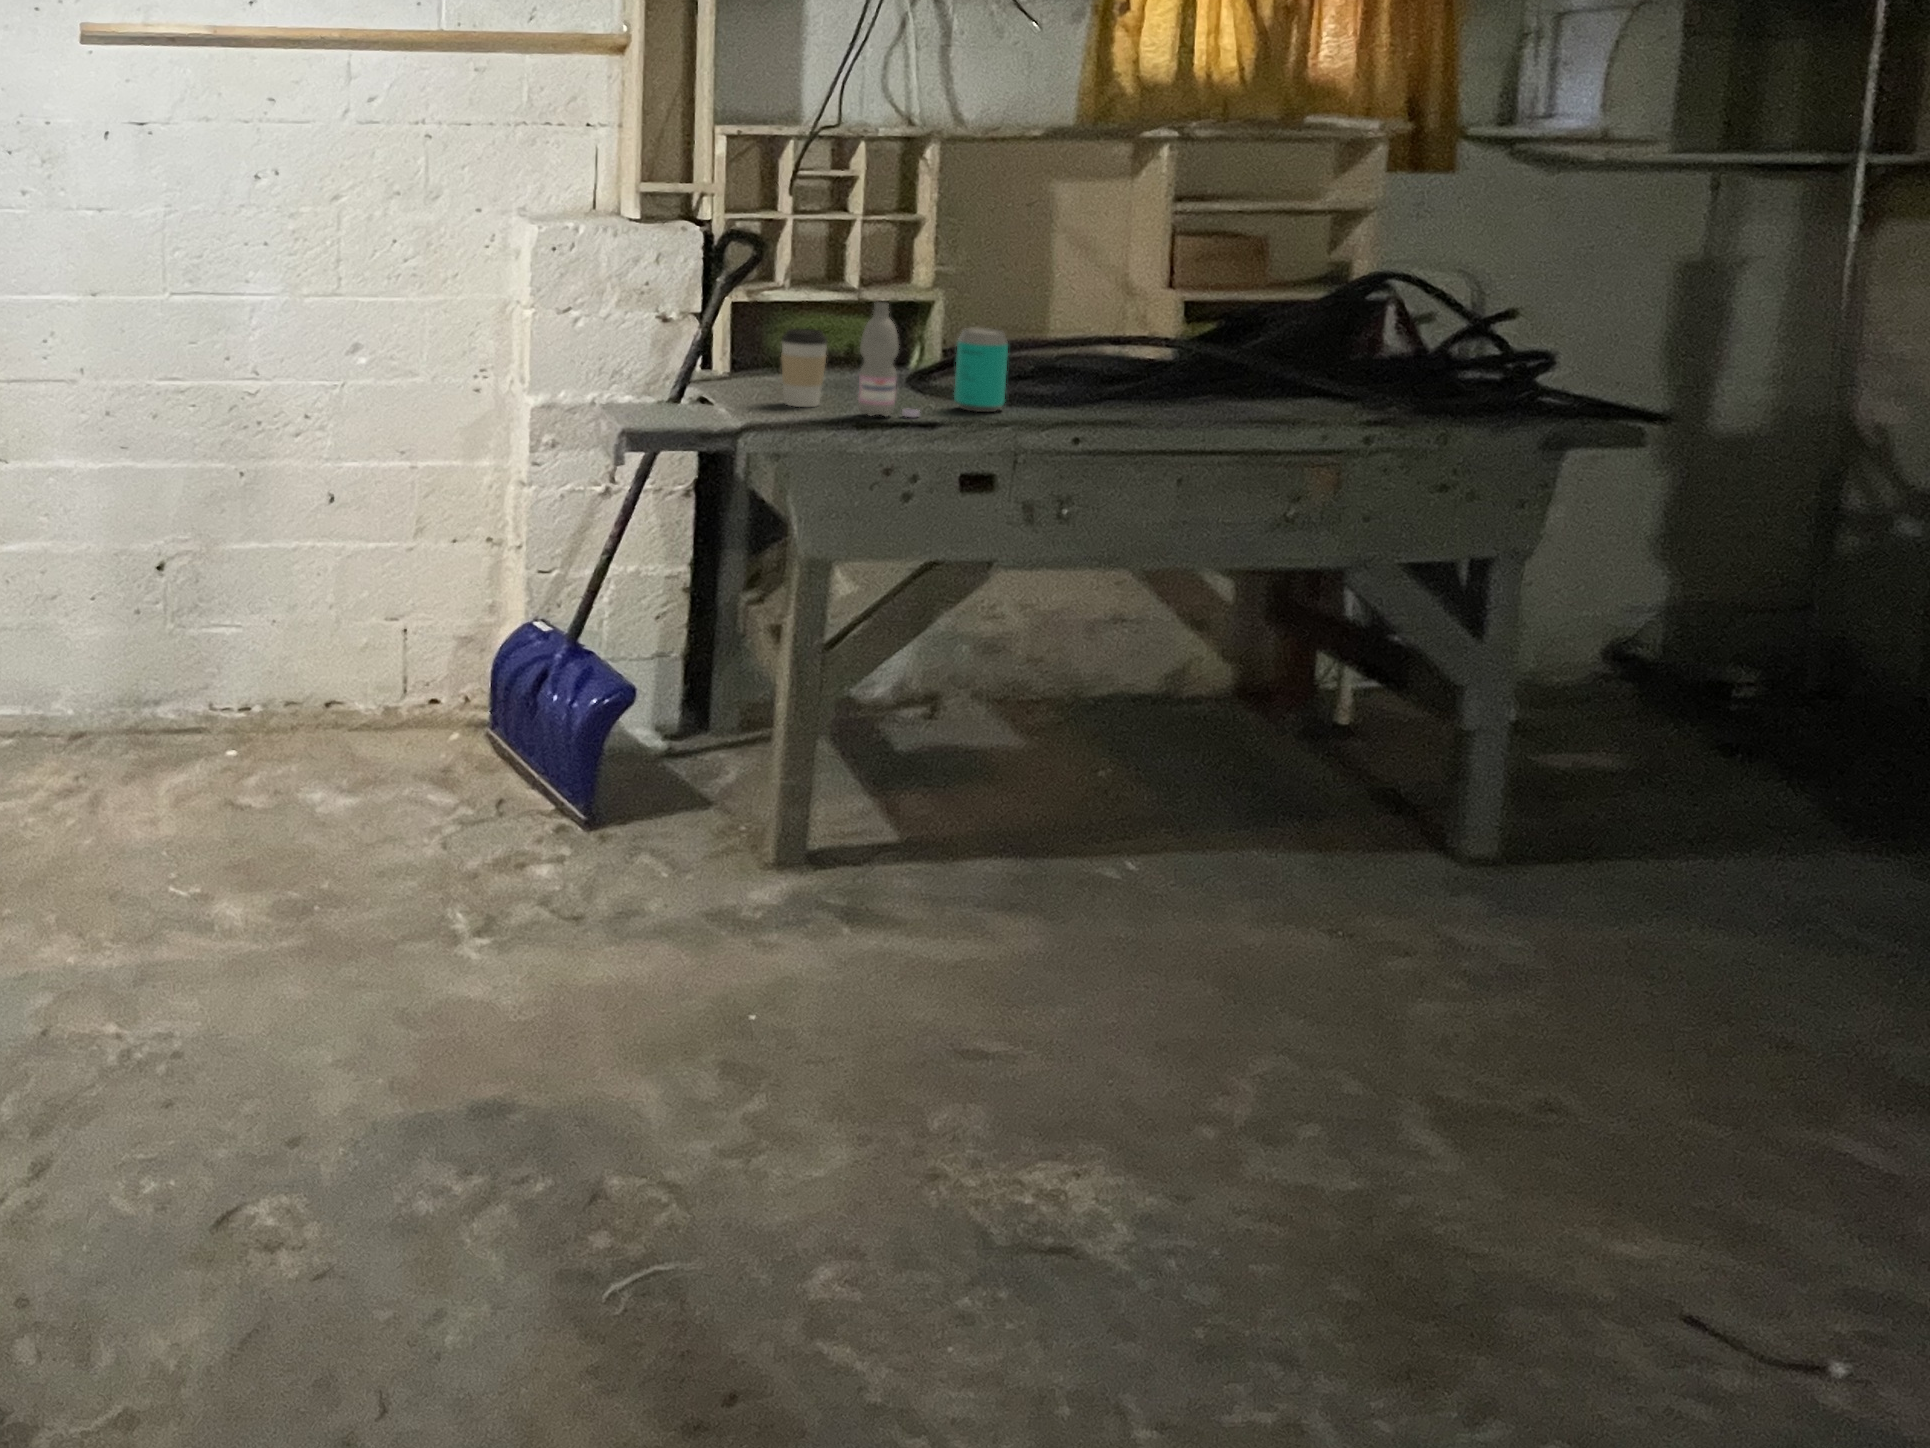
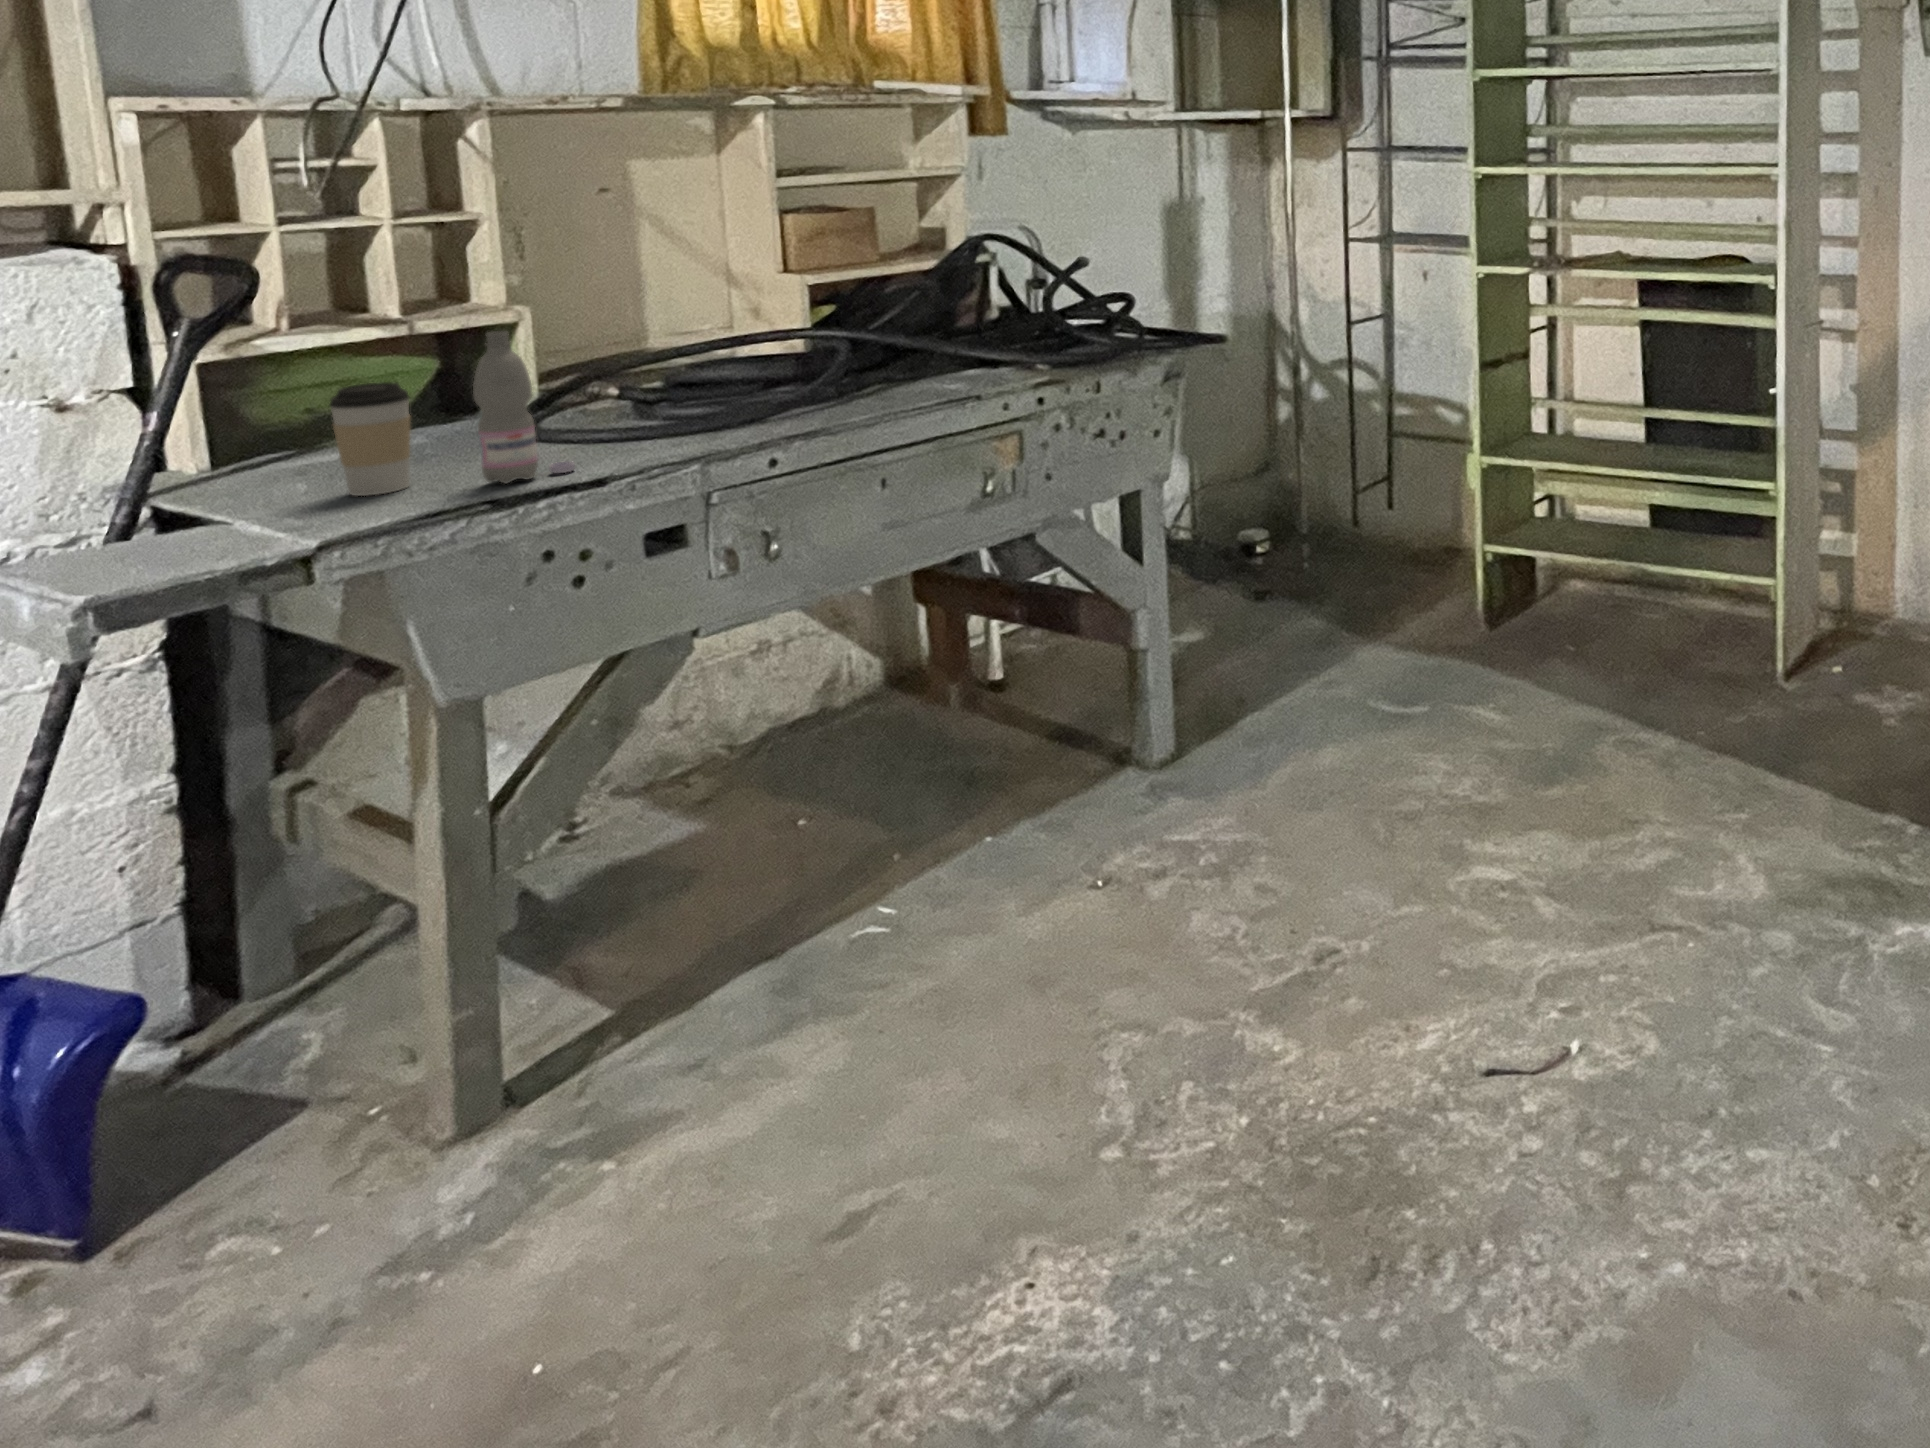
beverage can: present [954,328,1008,412] -> none [602,343,675,448]

